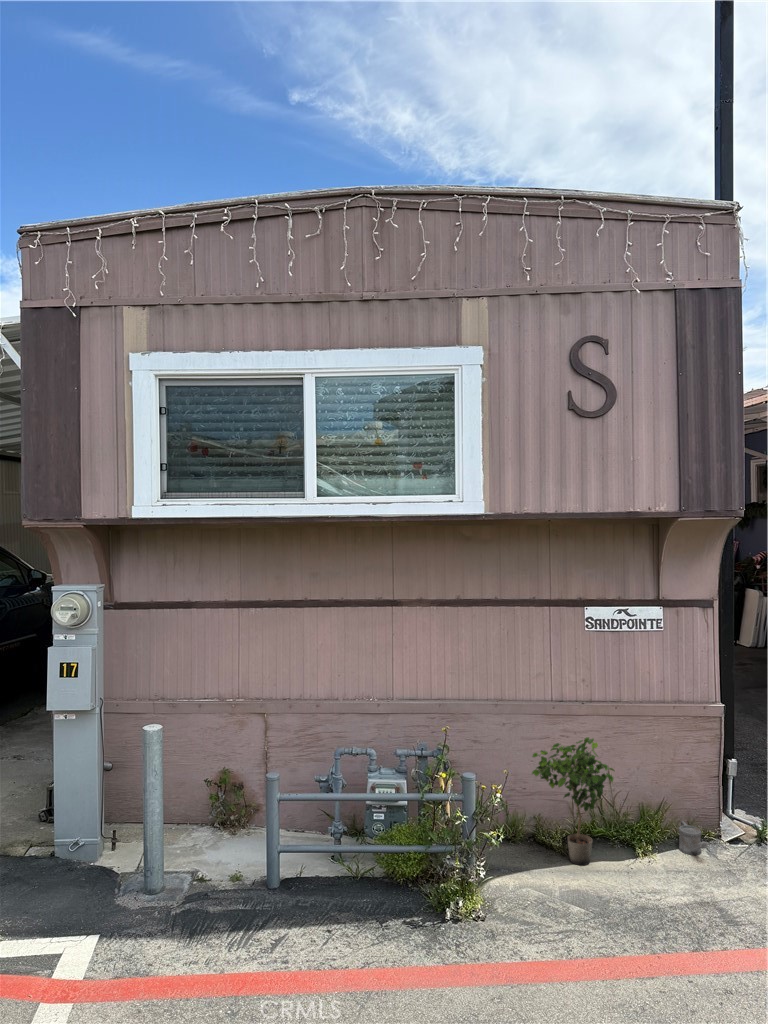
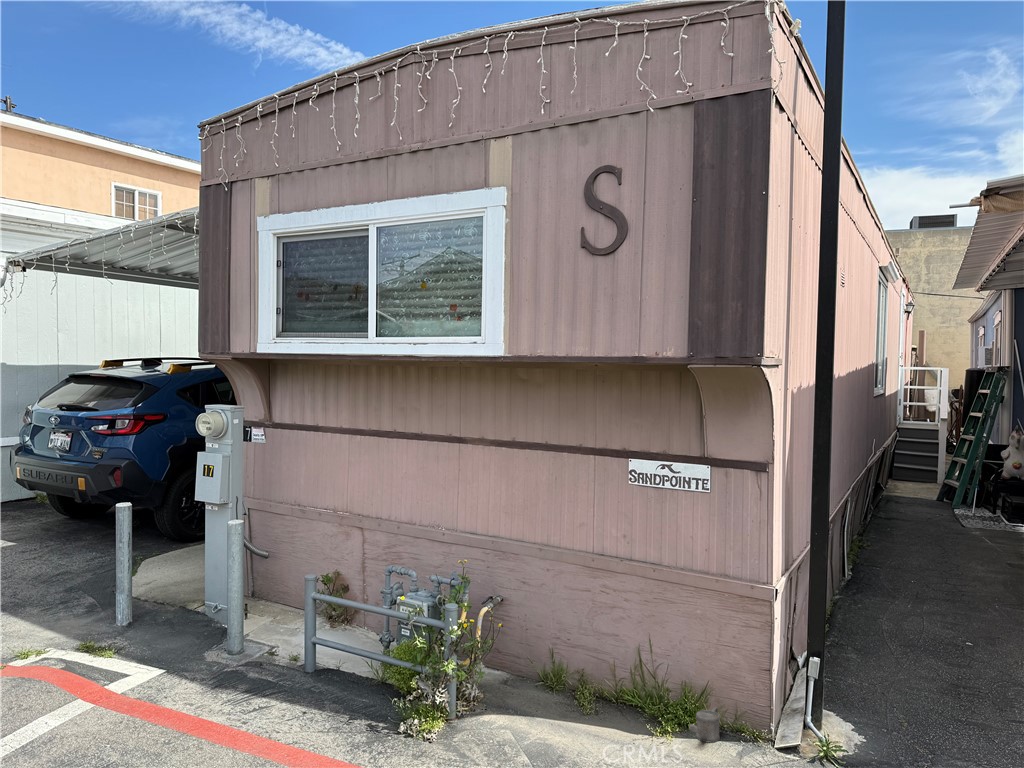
potted plant: present [532,737,615,865] -> none [527,597,628,722]

